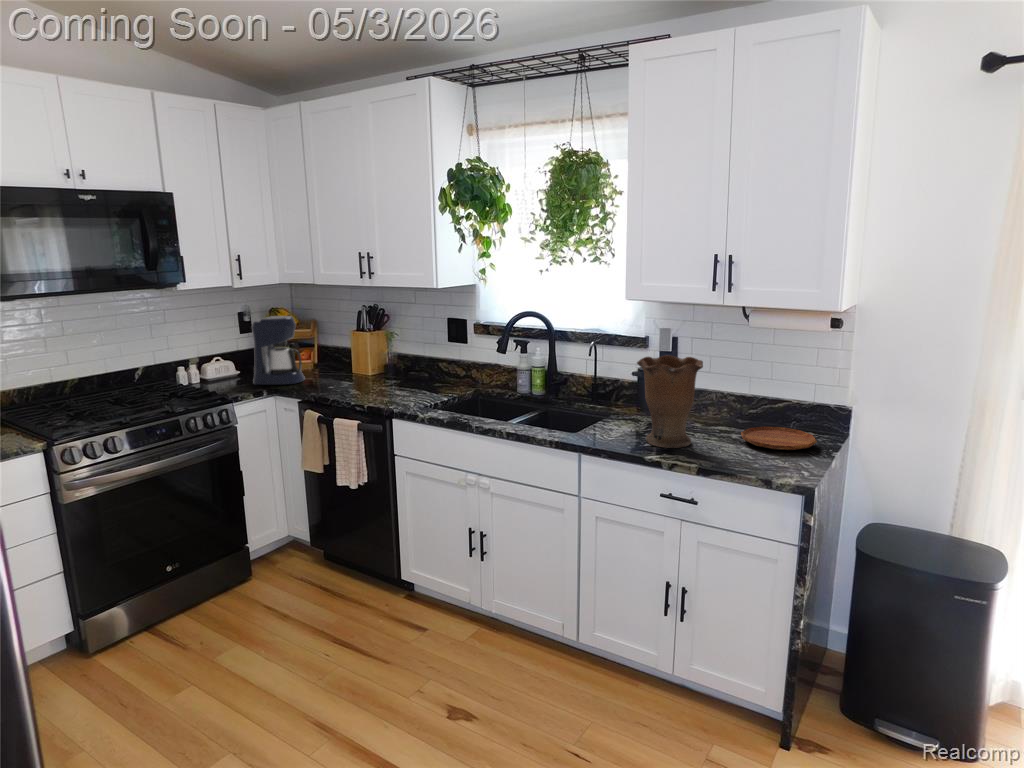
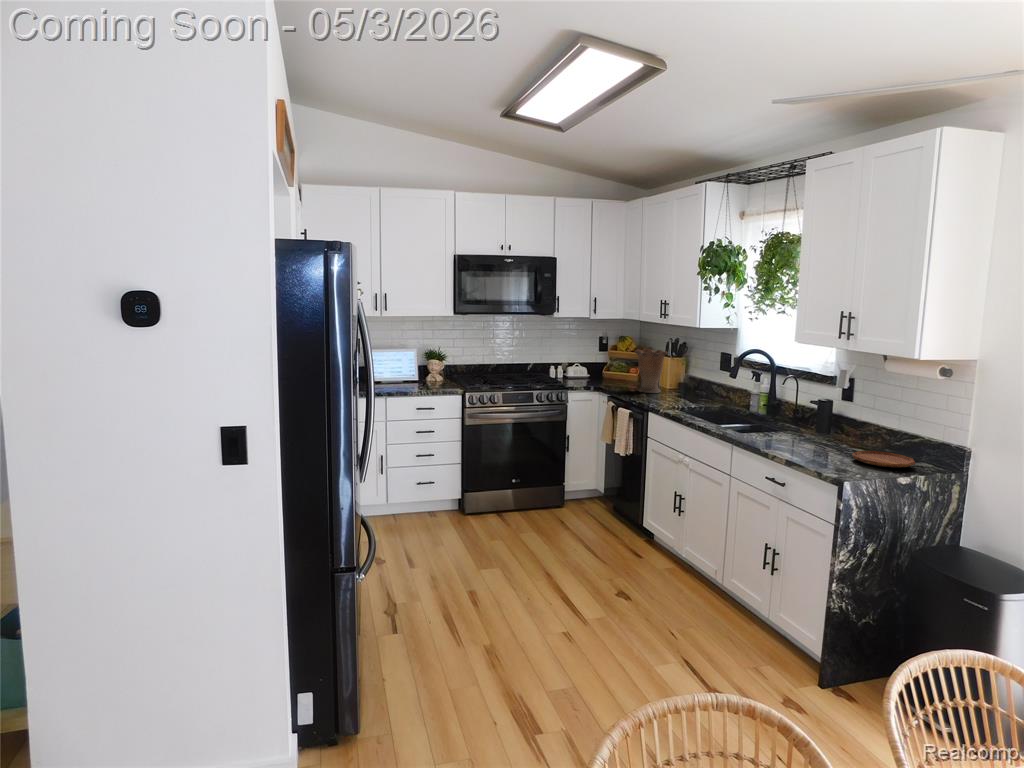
coffee maker: present [252,316,305,385] -> none [590,340,624,386]
vase: present [637,355,703,448] -> present [635,349,667,393]

